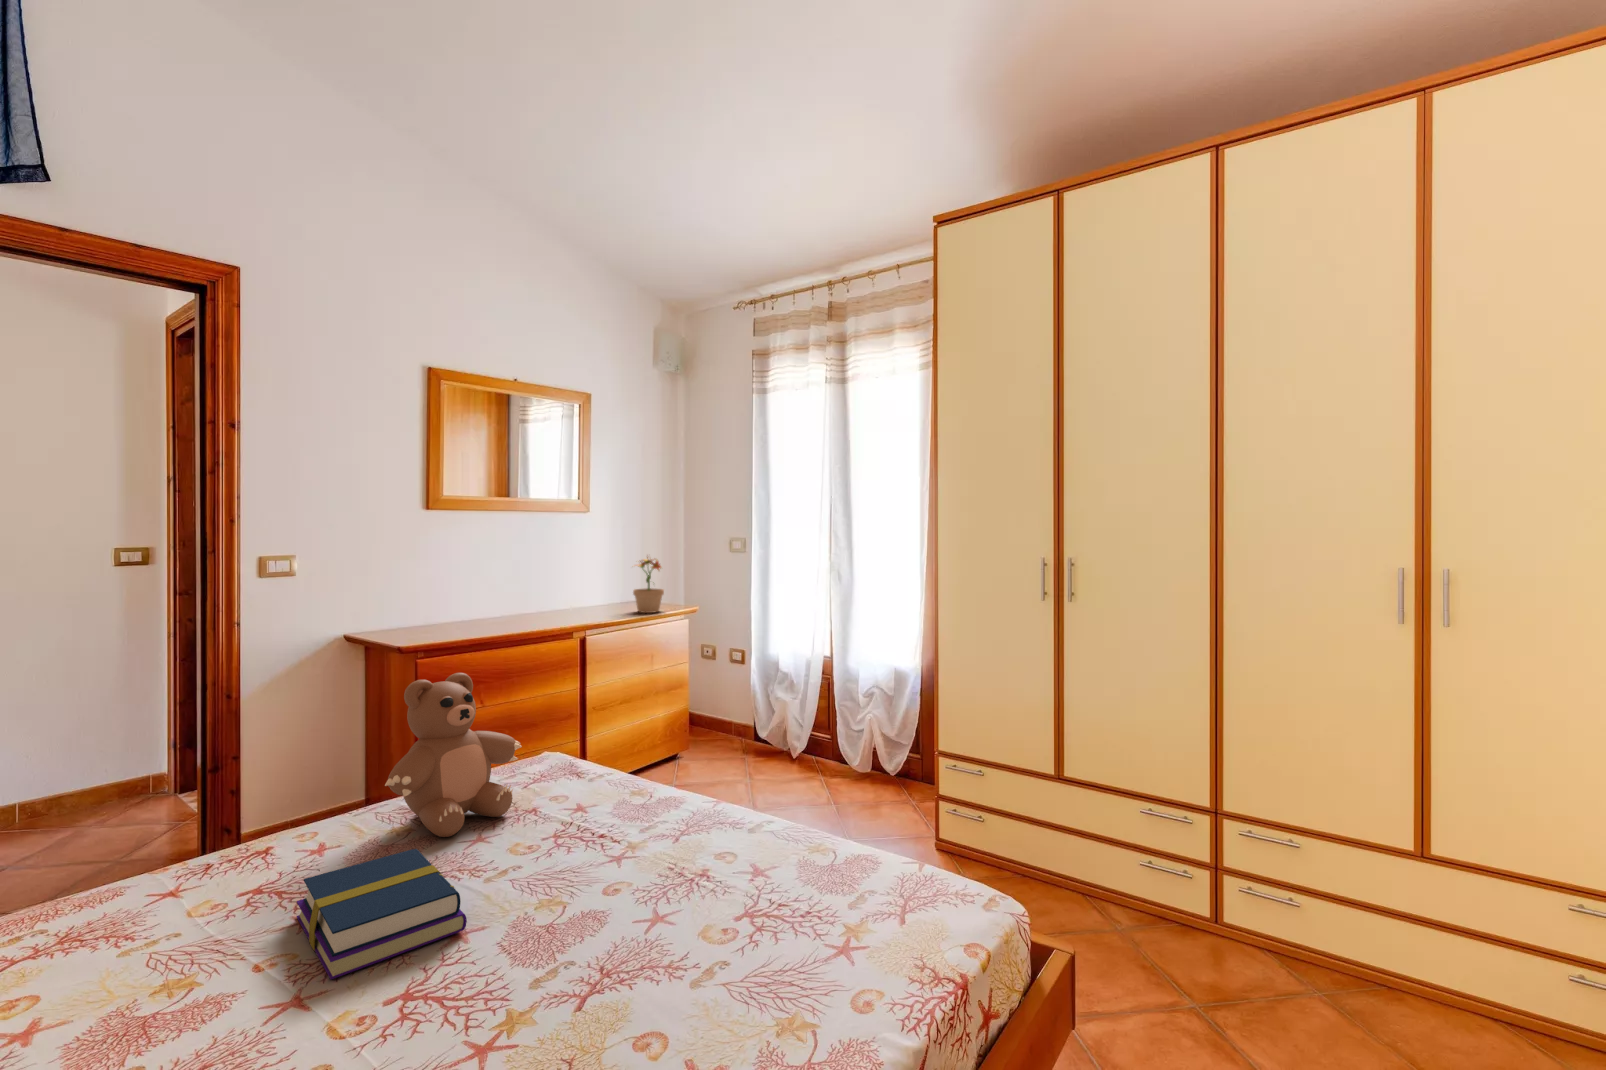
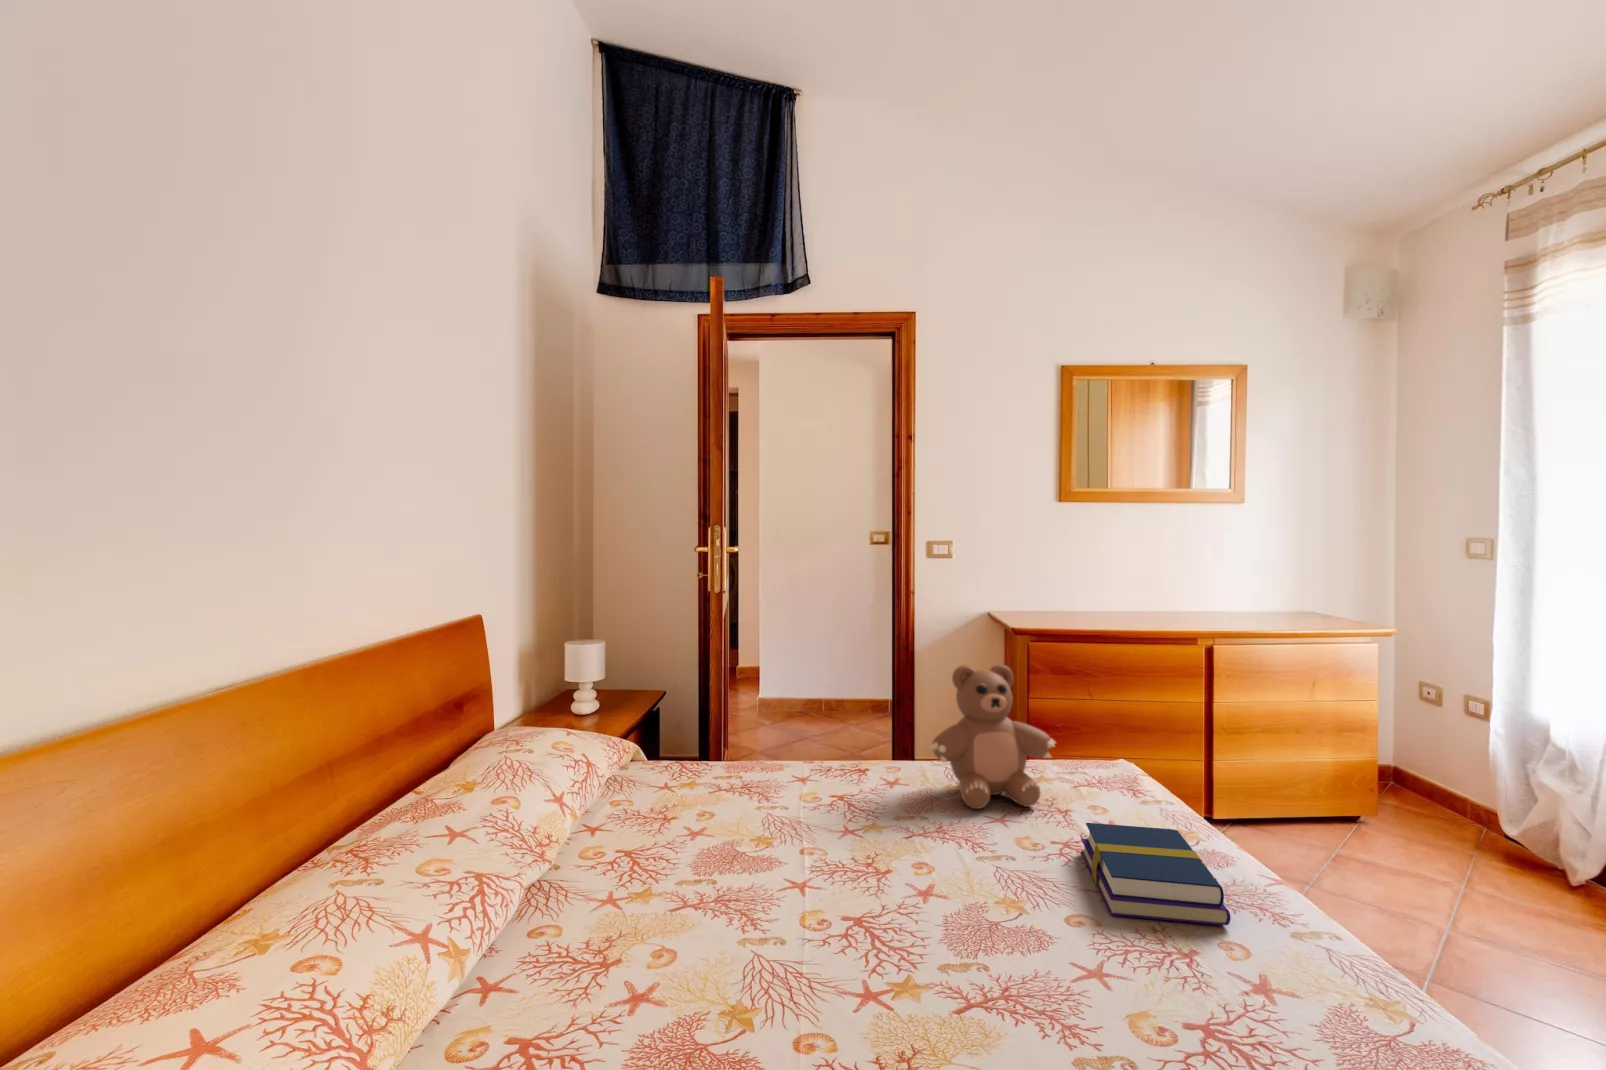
potted plant: present [633,557,664,613] -> none [1286,558,1336,629]
book: present [297,849,467,980] -> present [1081,823,1231,925]

